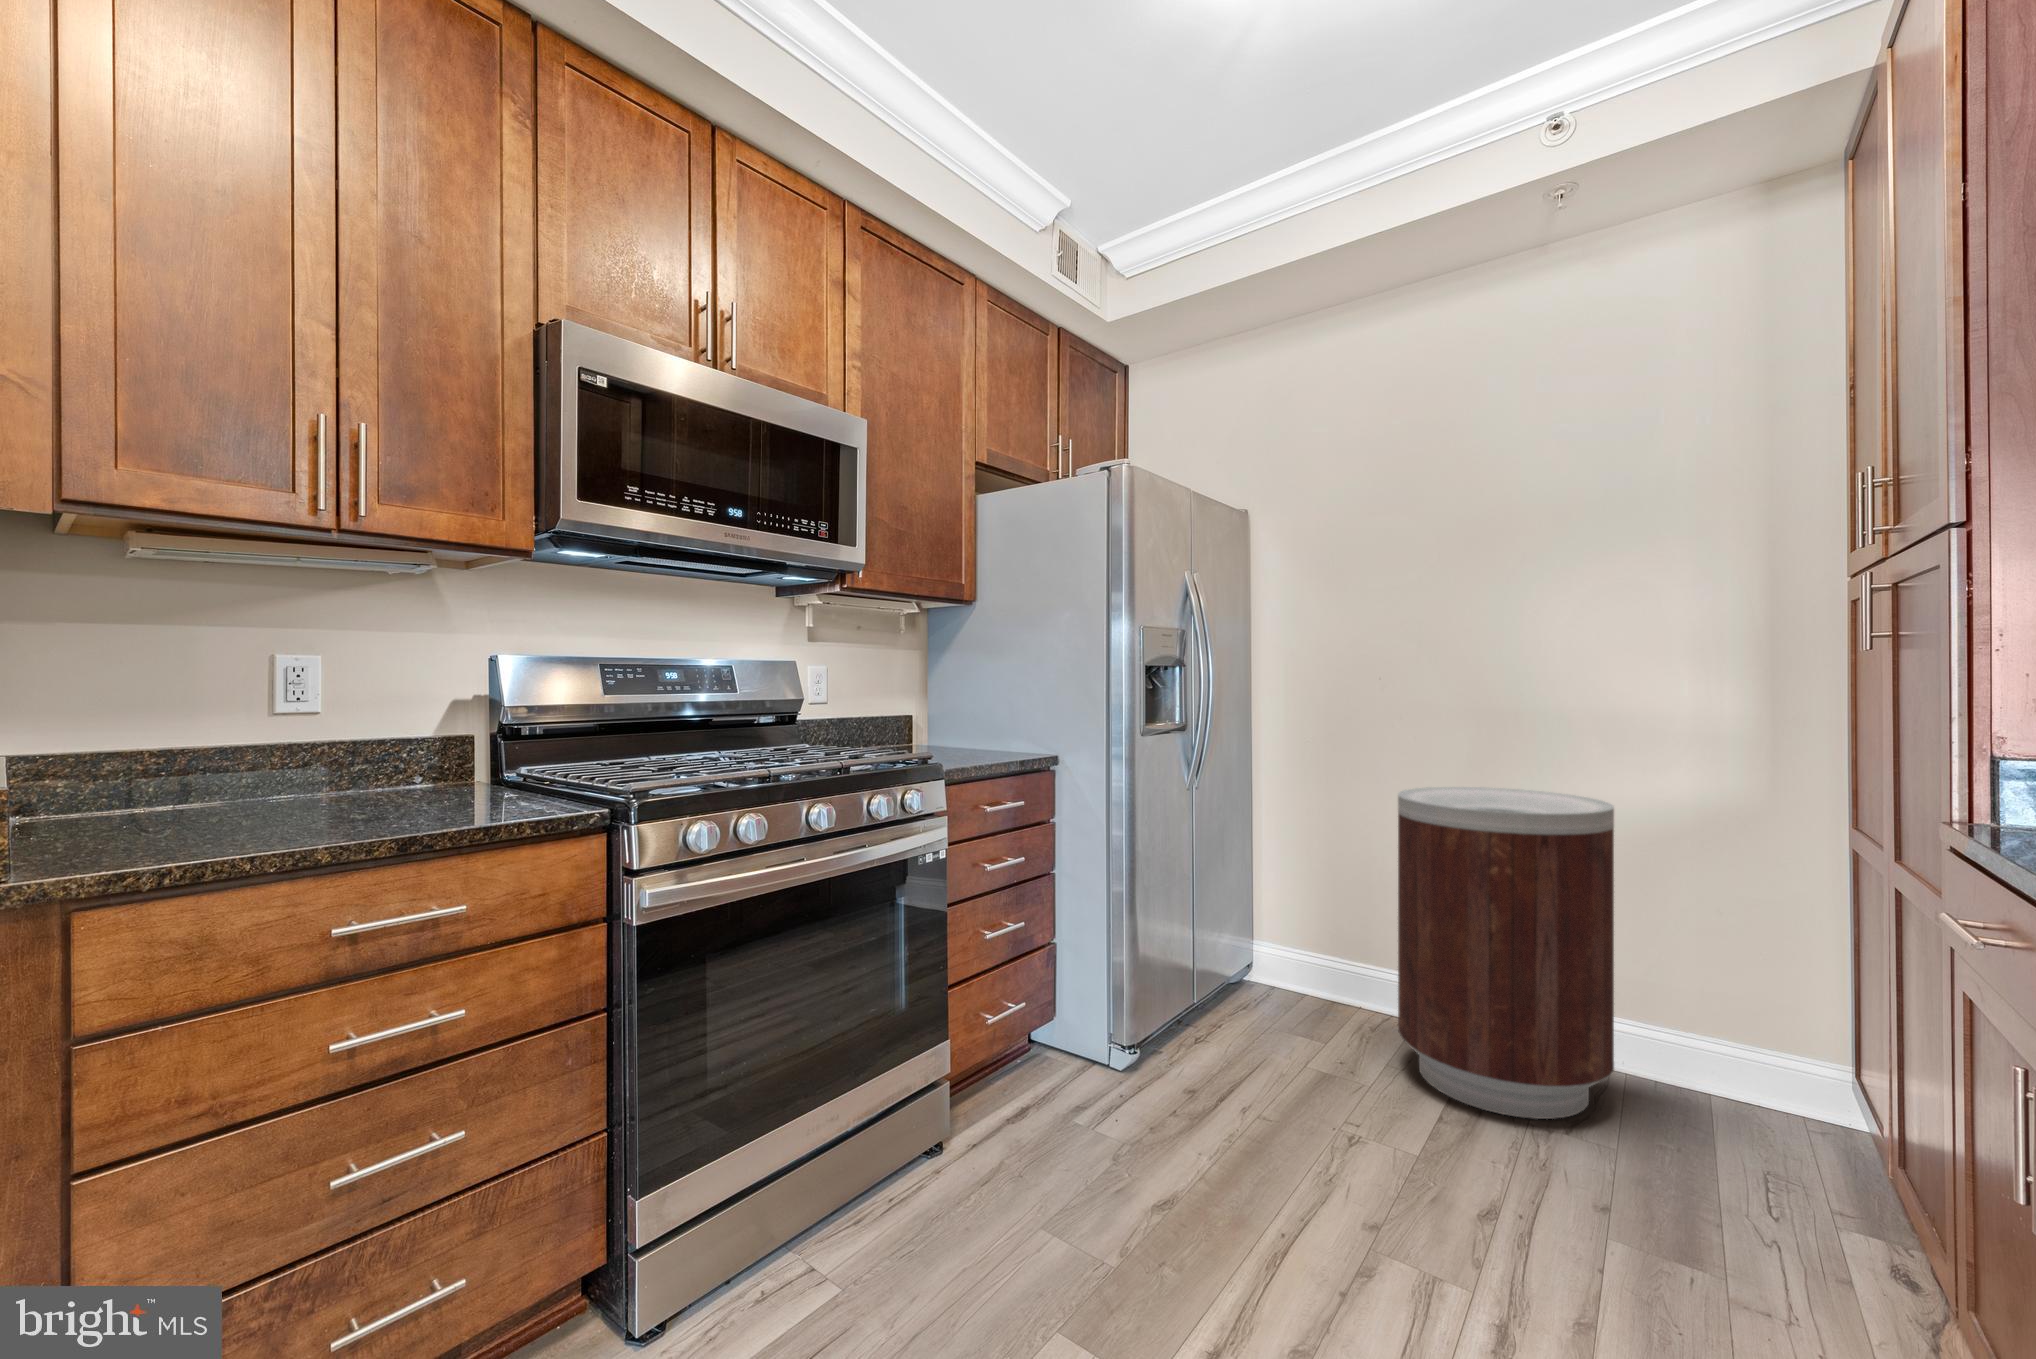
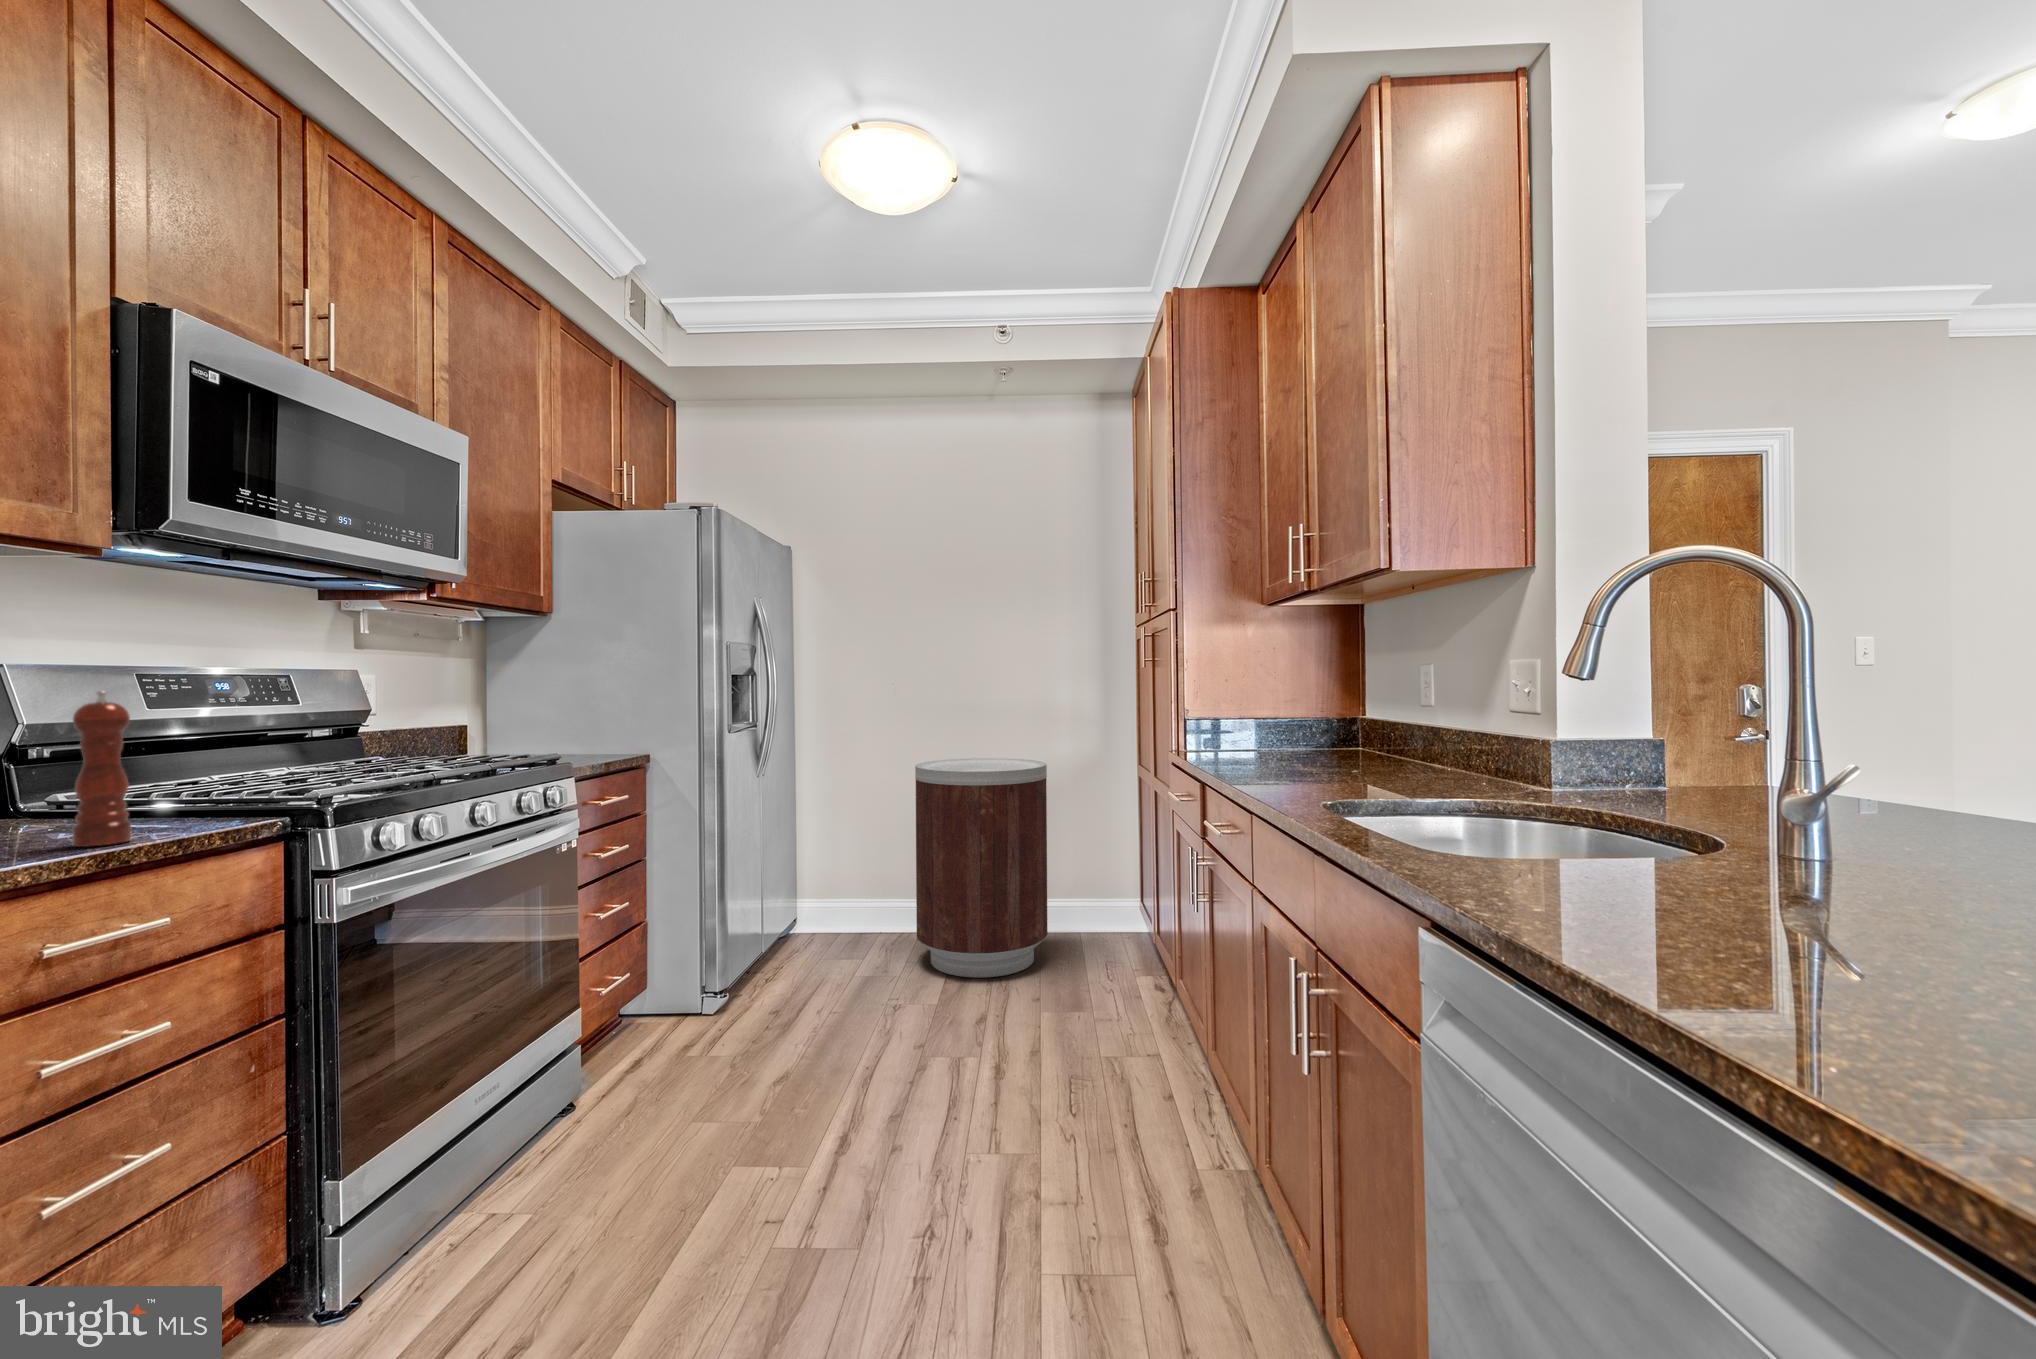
pepper mill: none [414,679,460,826] -> present [72,691,131,847]

